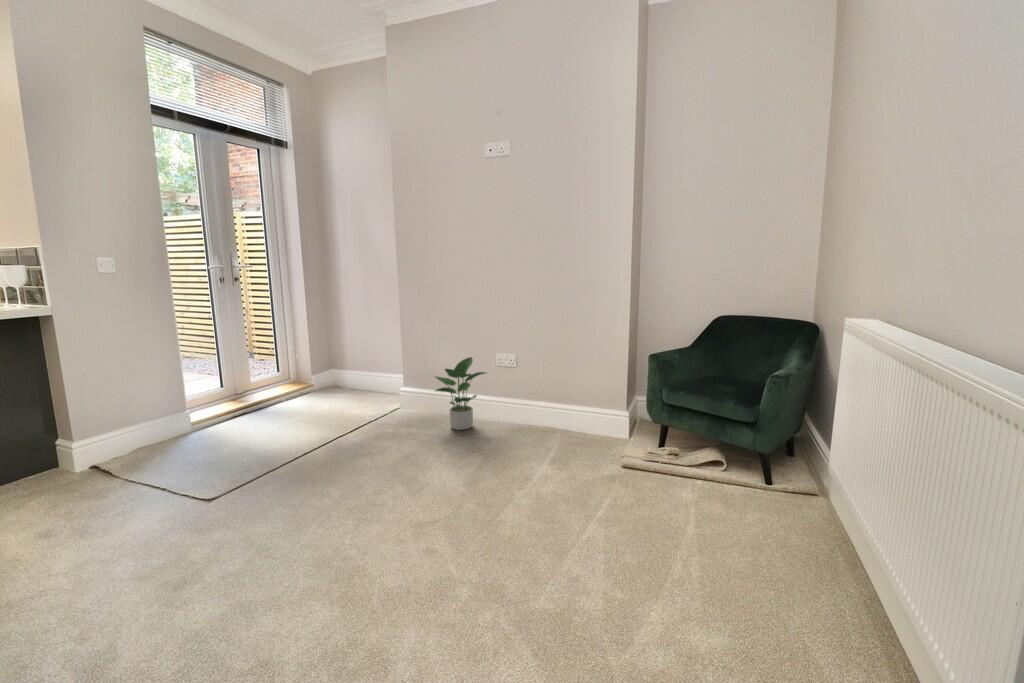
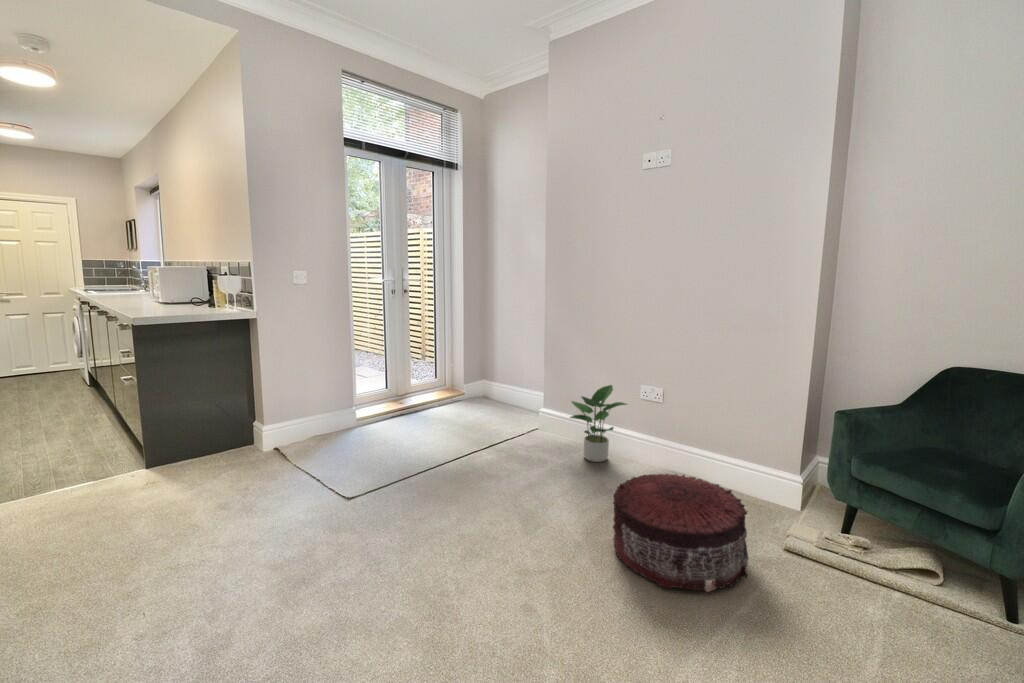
pouf: none [487,419,597,507] -> present [613,474,748,592]

